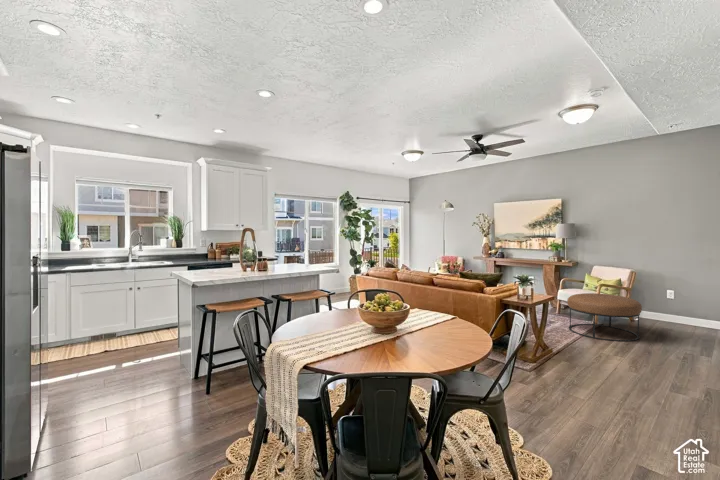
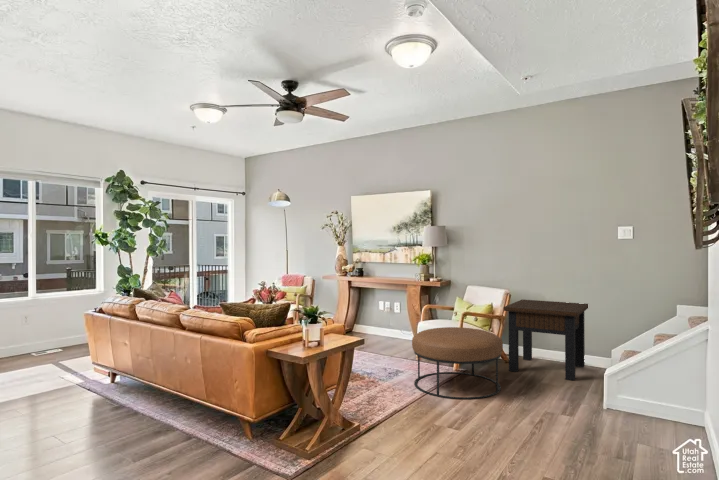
side table: none [634,276,704,335] -> present [504,300,588,380]

